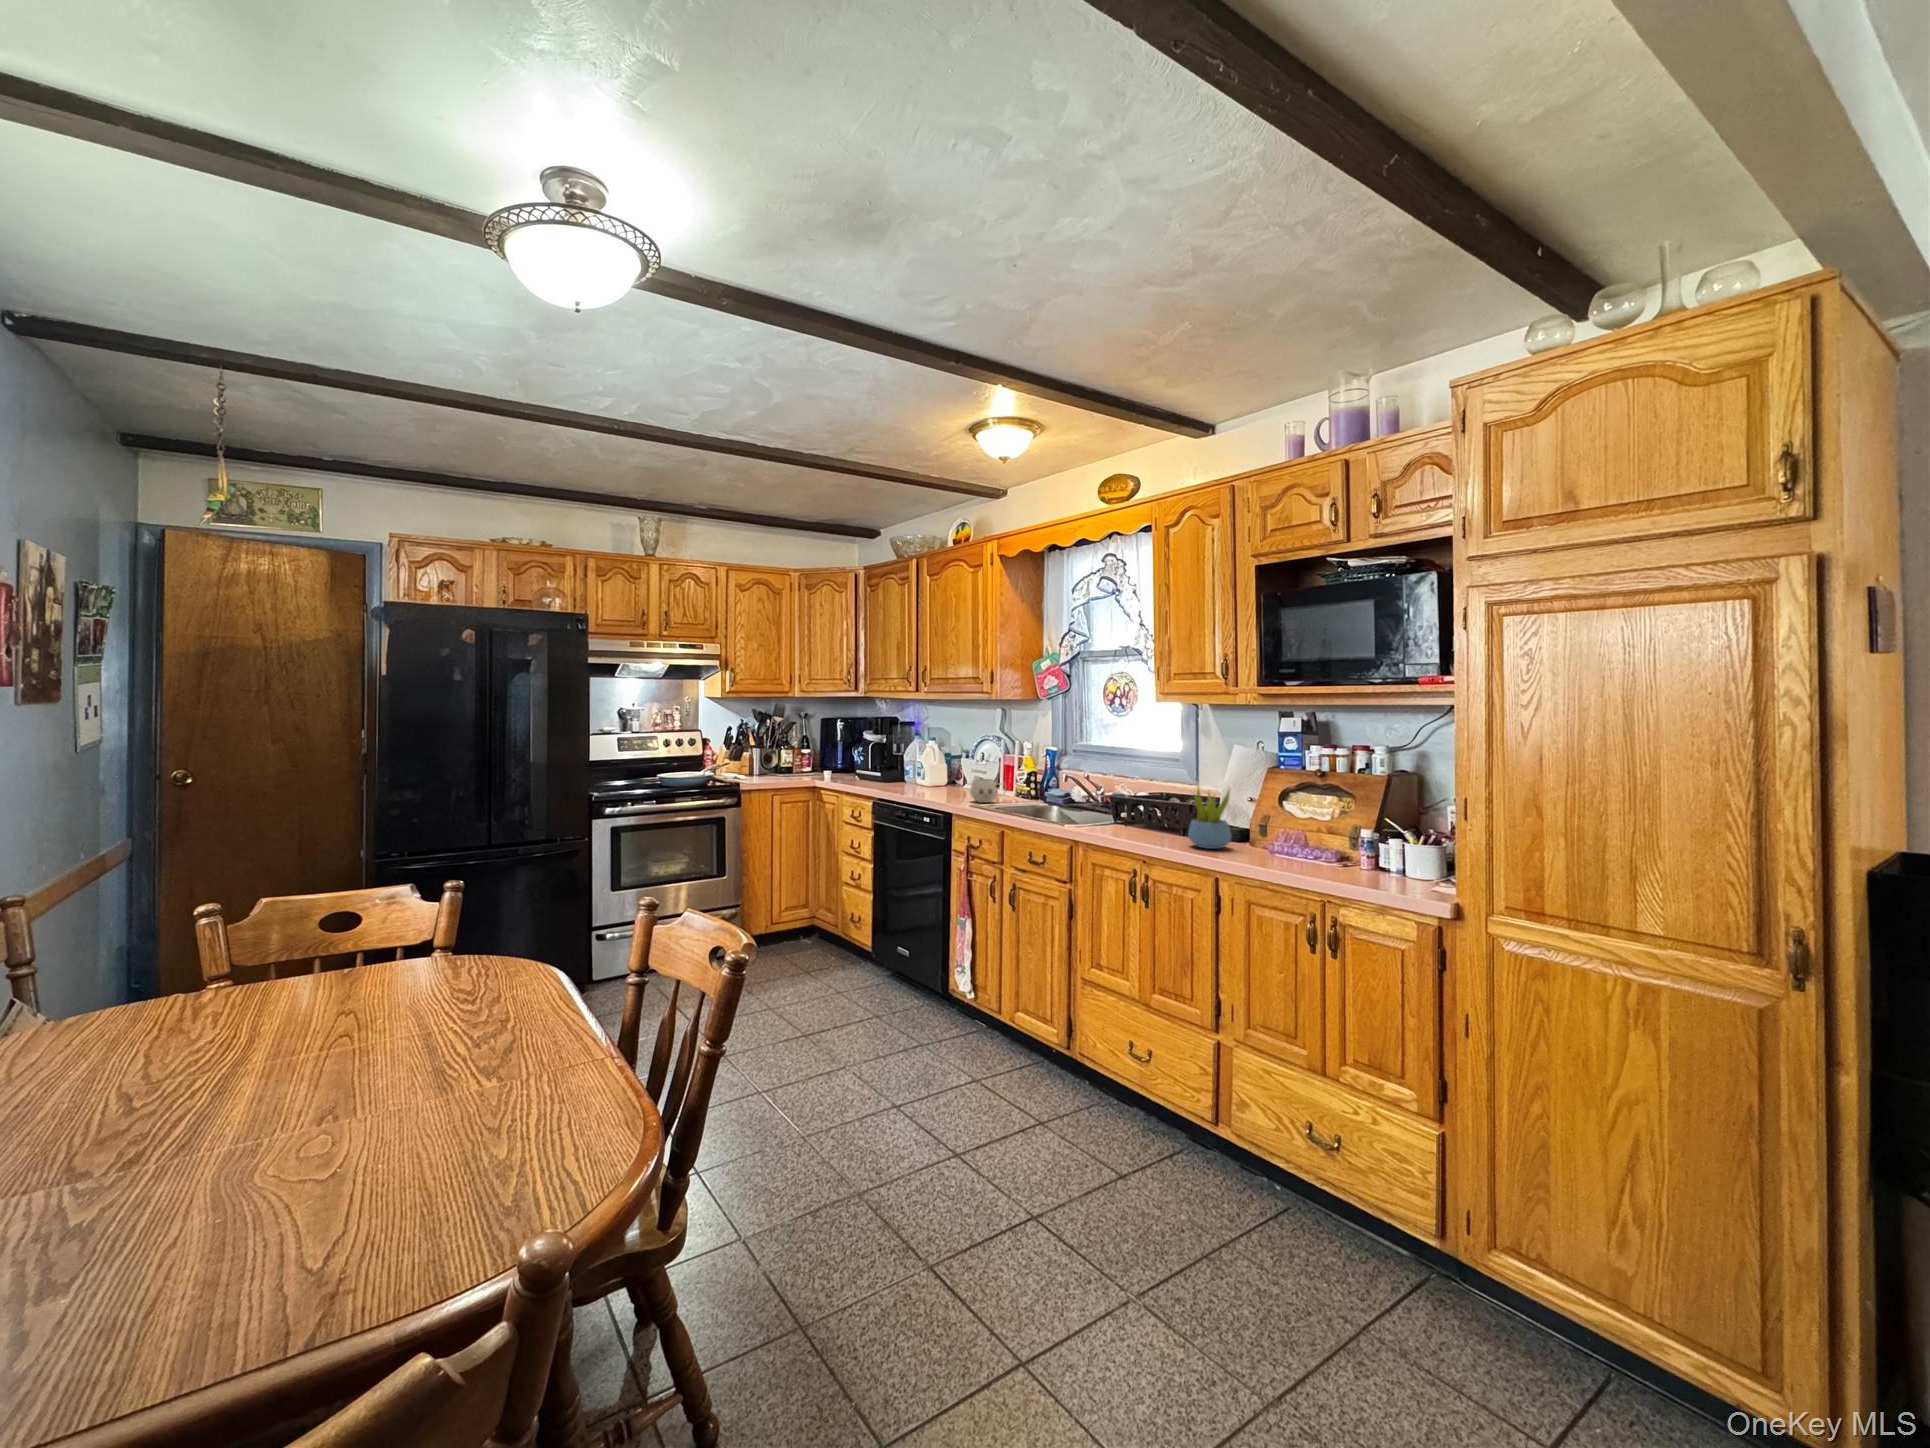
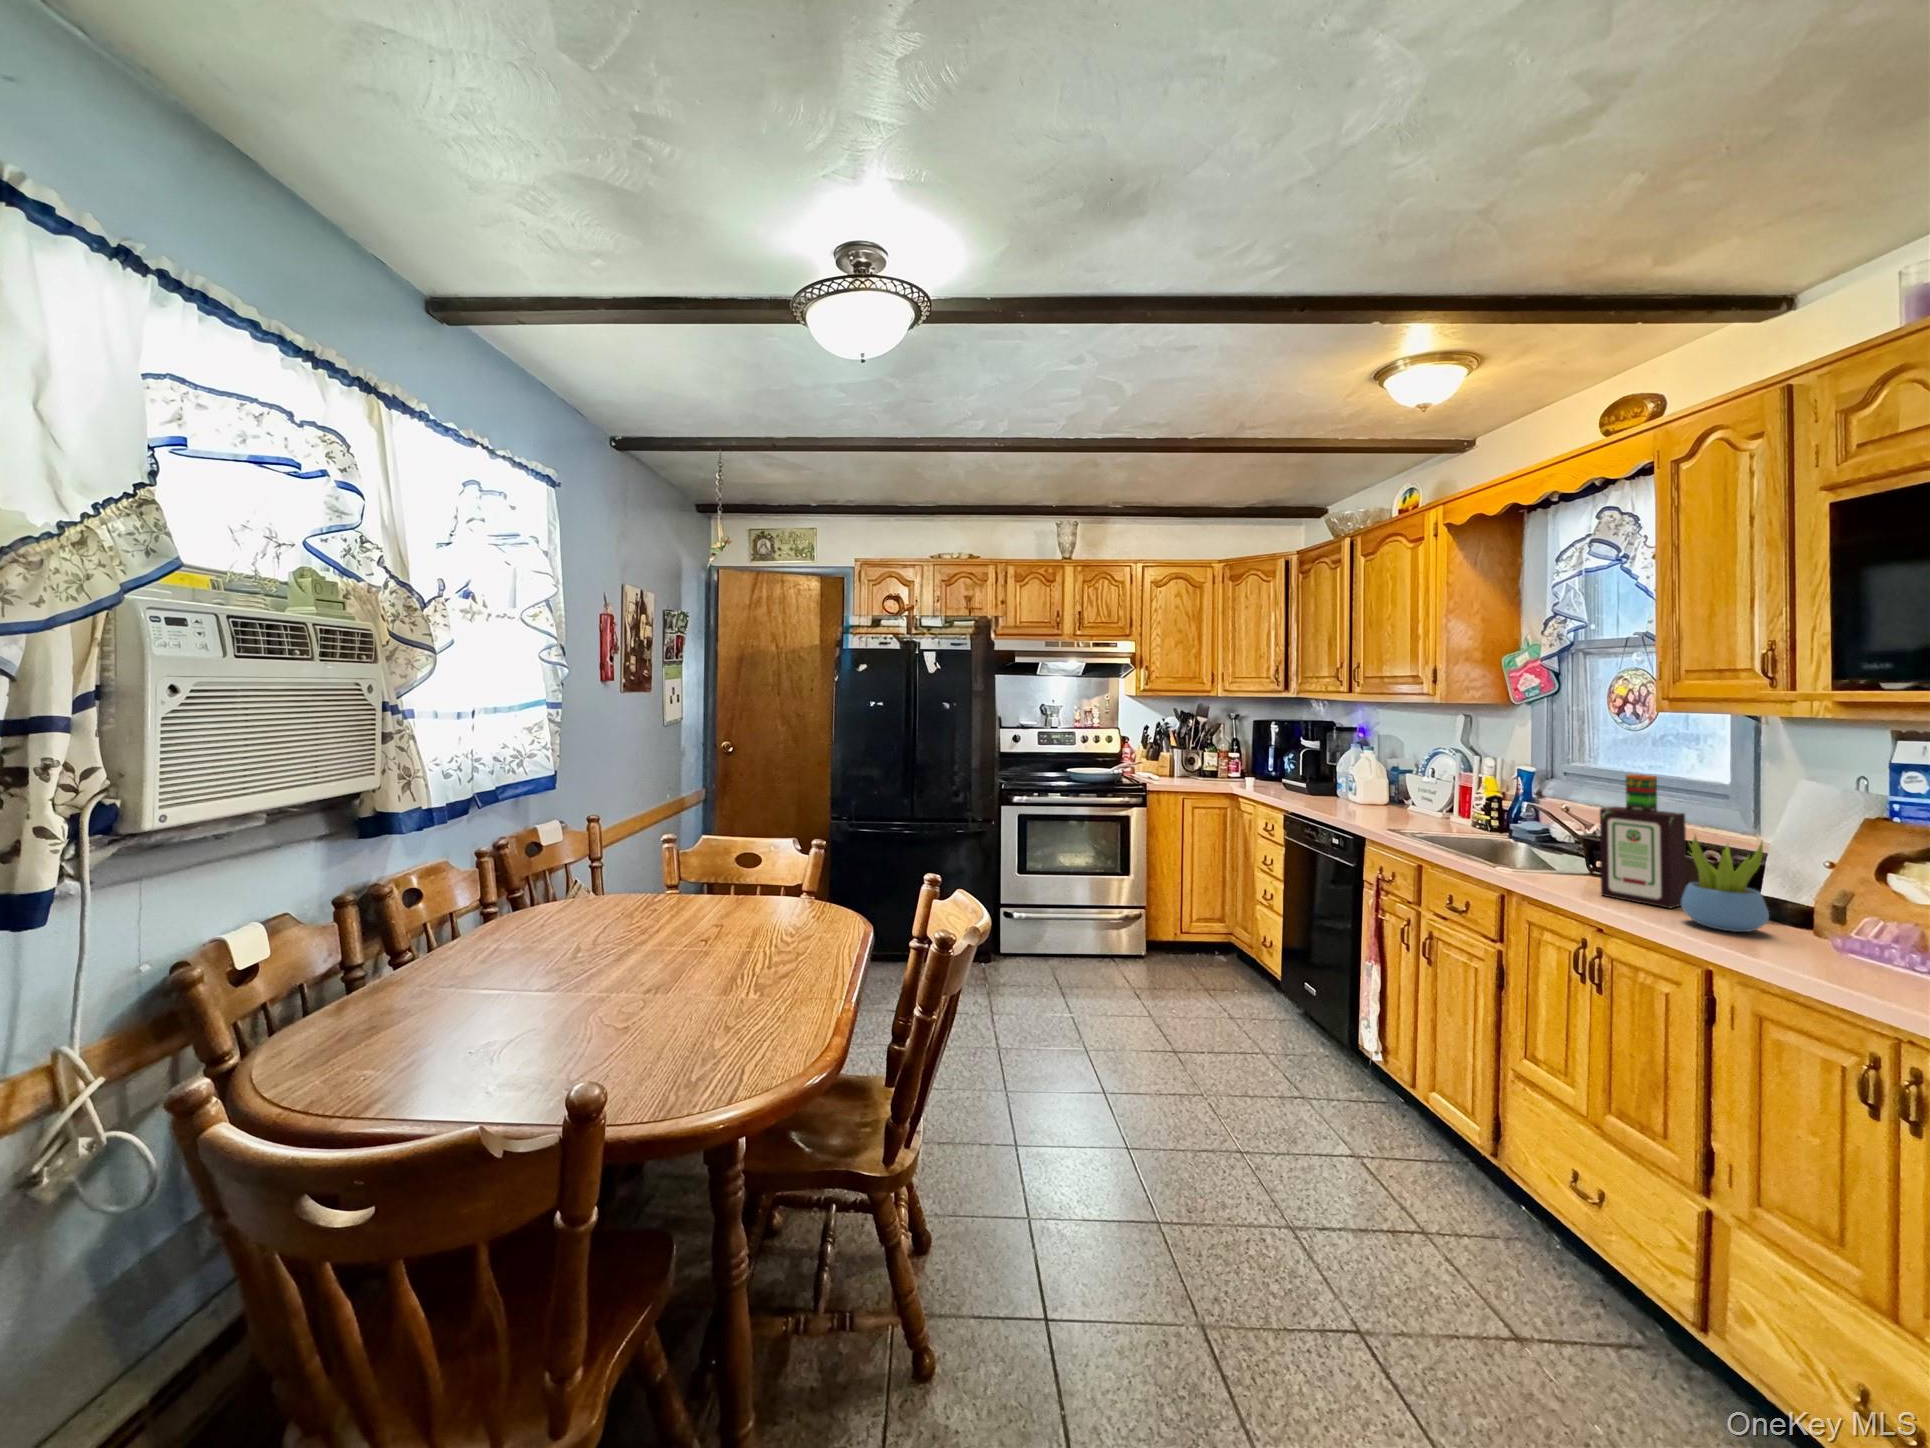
bottle: none [1136,748,1180,840] -> present [1600,774,1687,908]
mug: present [970,779,1004,803] -> none [1395,798,1448,828]

